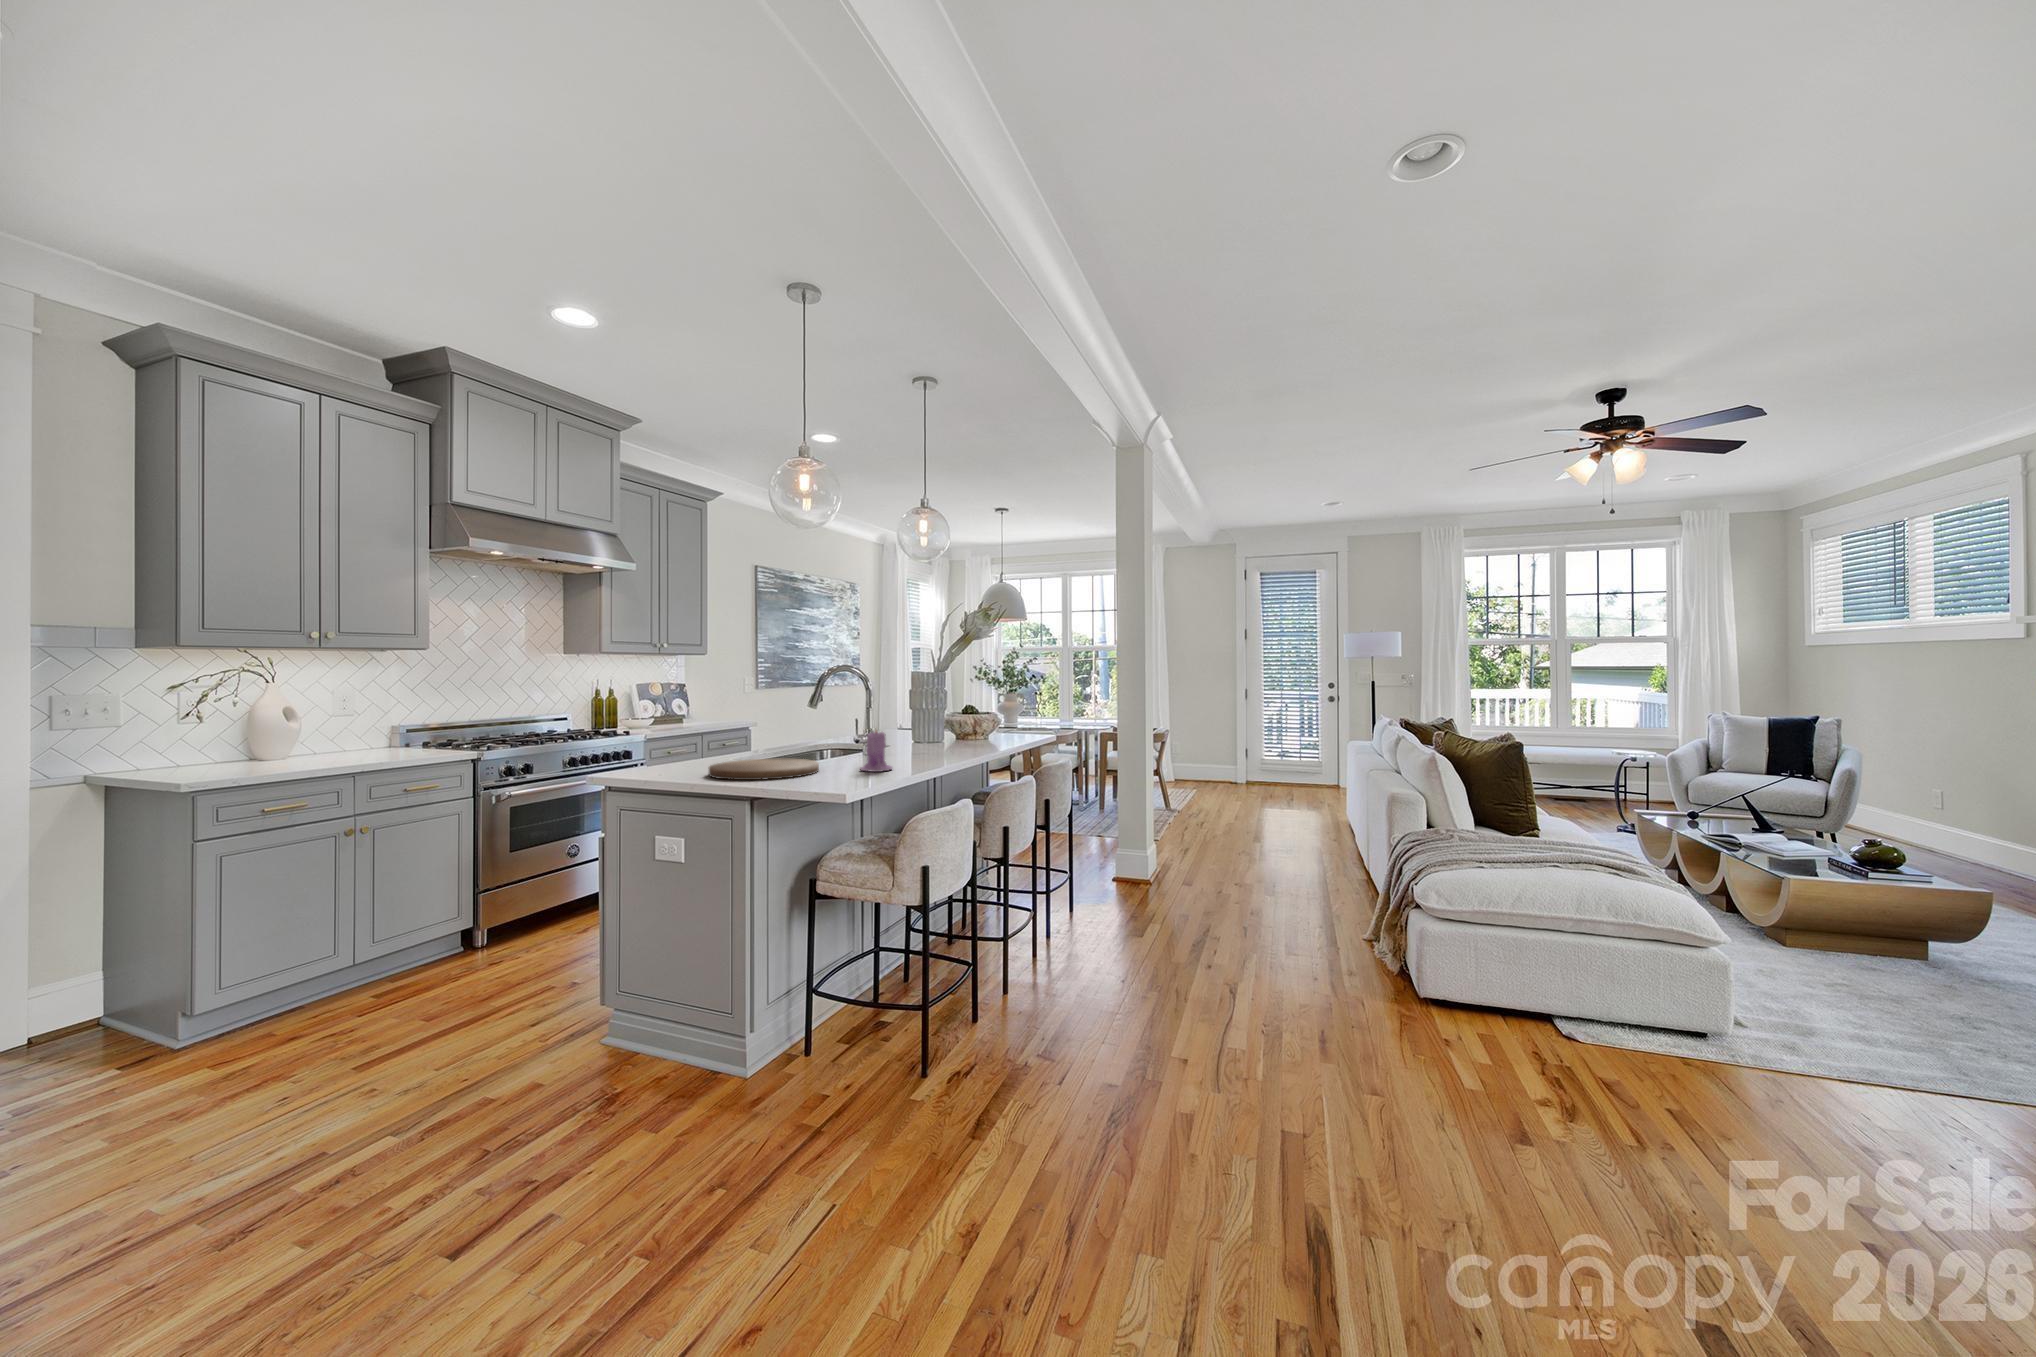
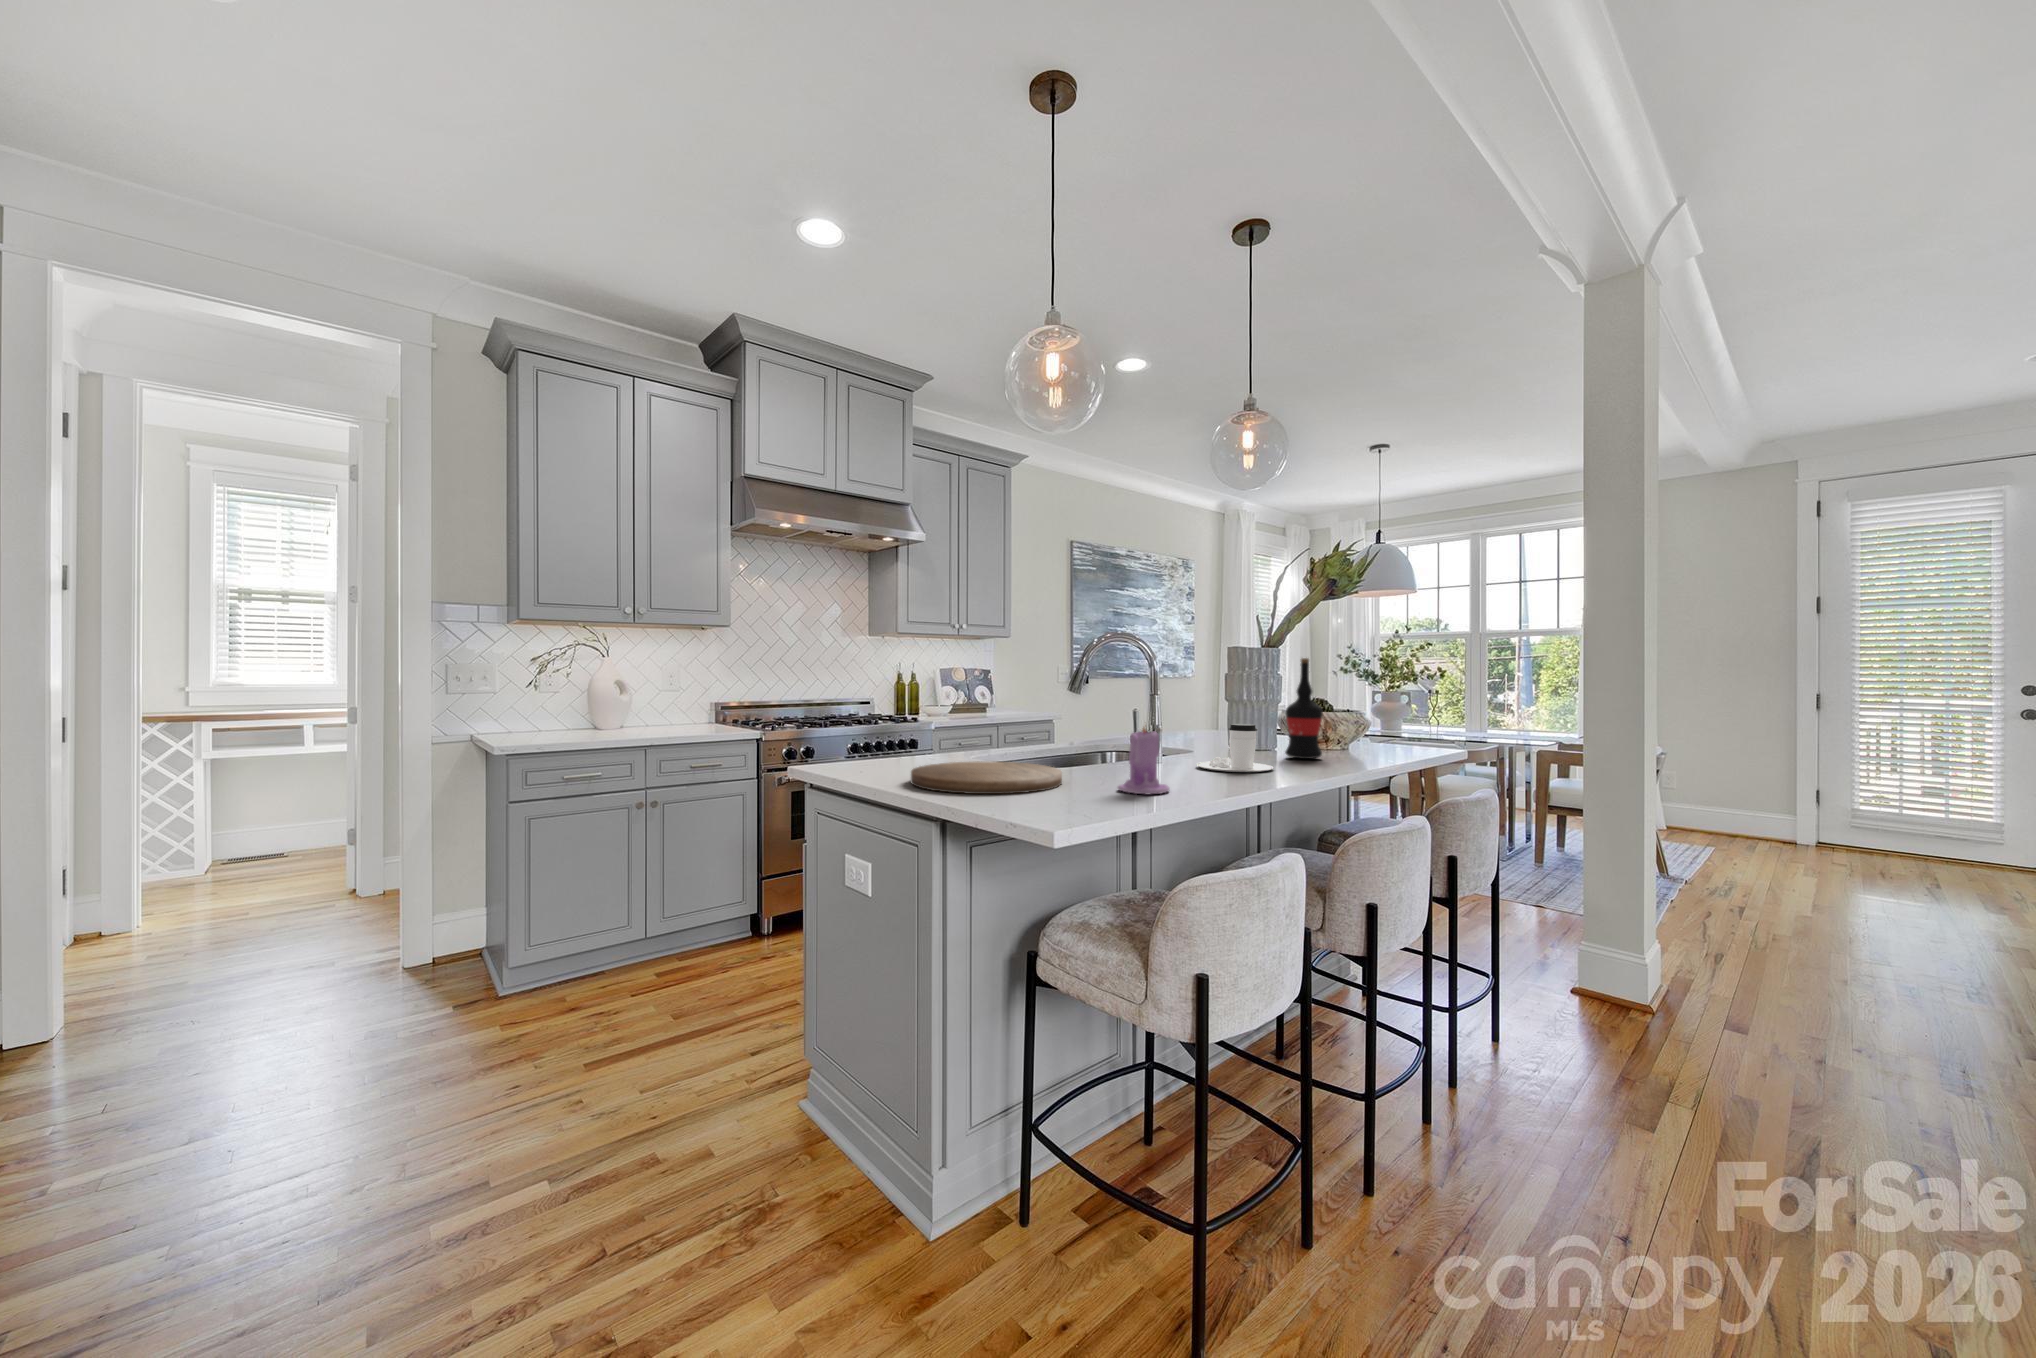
wine bottle: none [951,679,975,745] -> present [1285,658,1323,759]
coffee cup: none [898,724,948,756] -> present [1196,724,1273,772]

